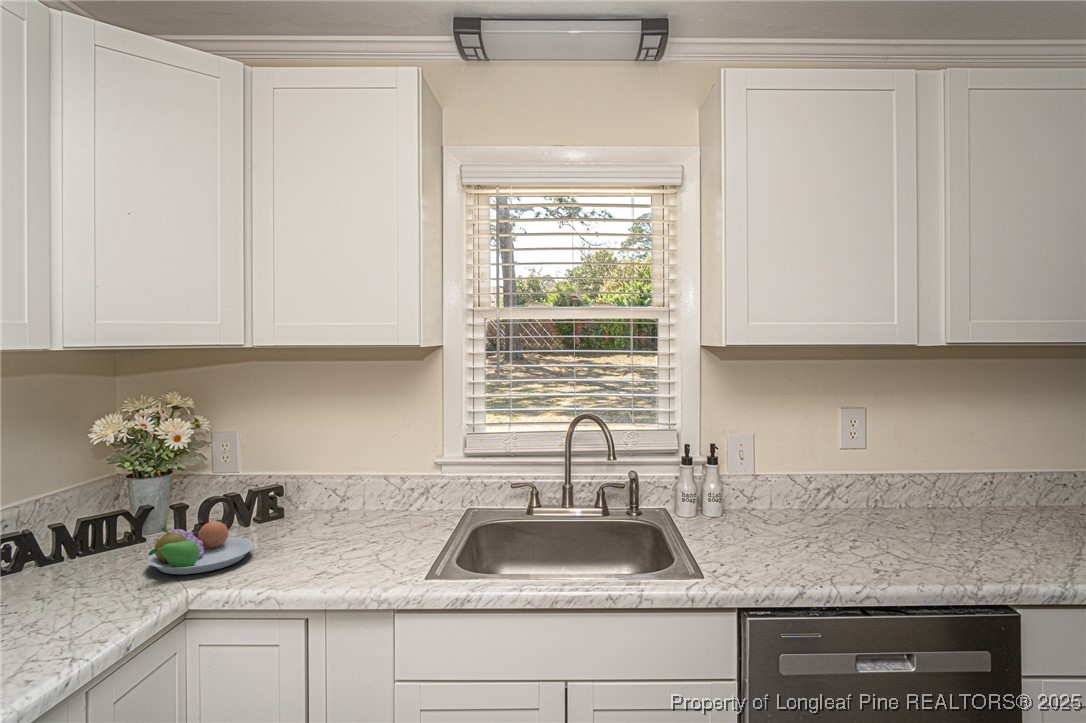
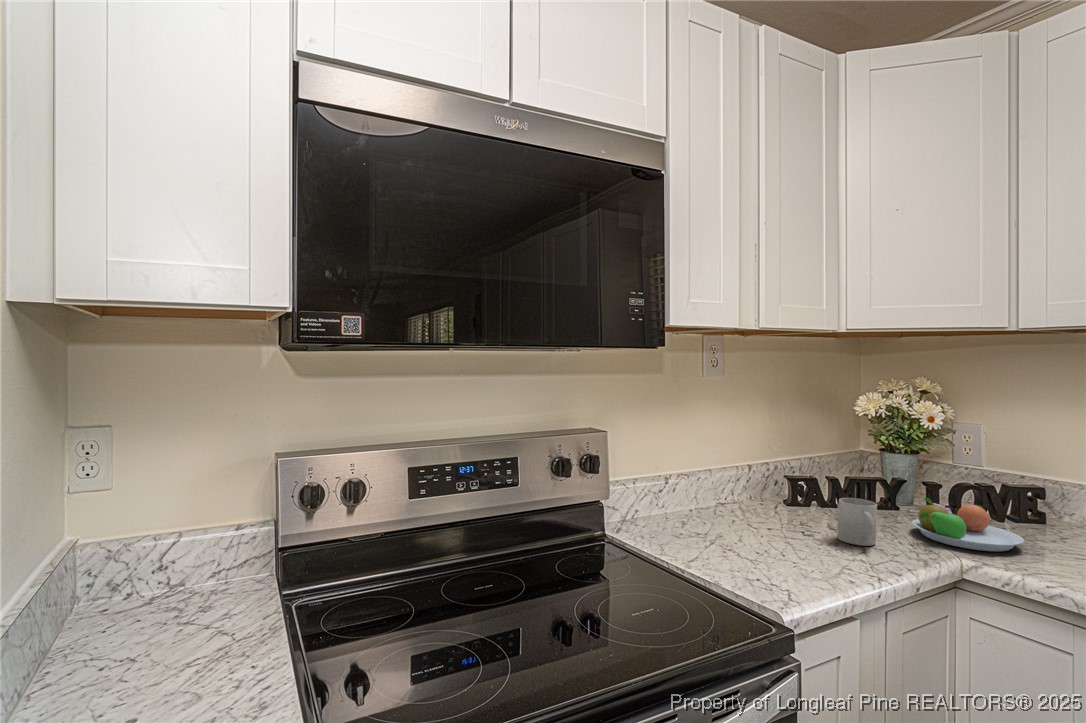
mug: none [38,556,91,618] -> present [837,498,877,546]

